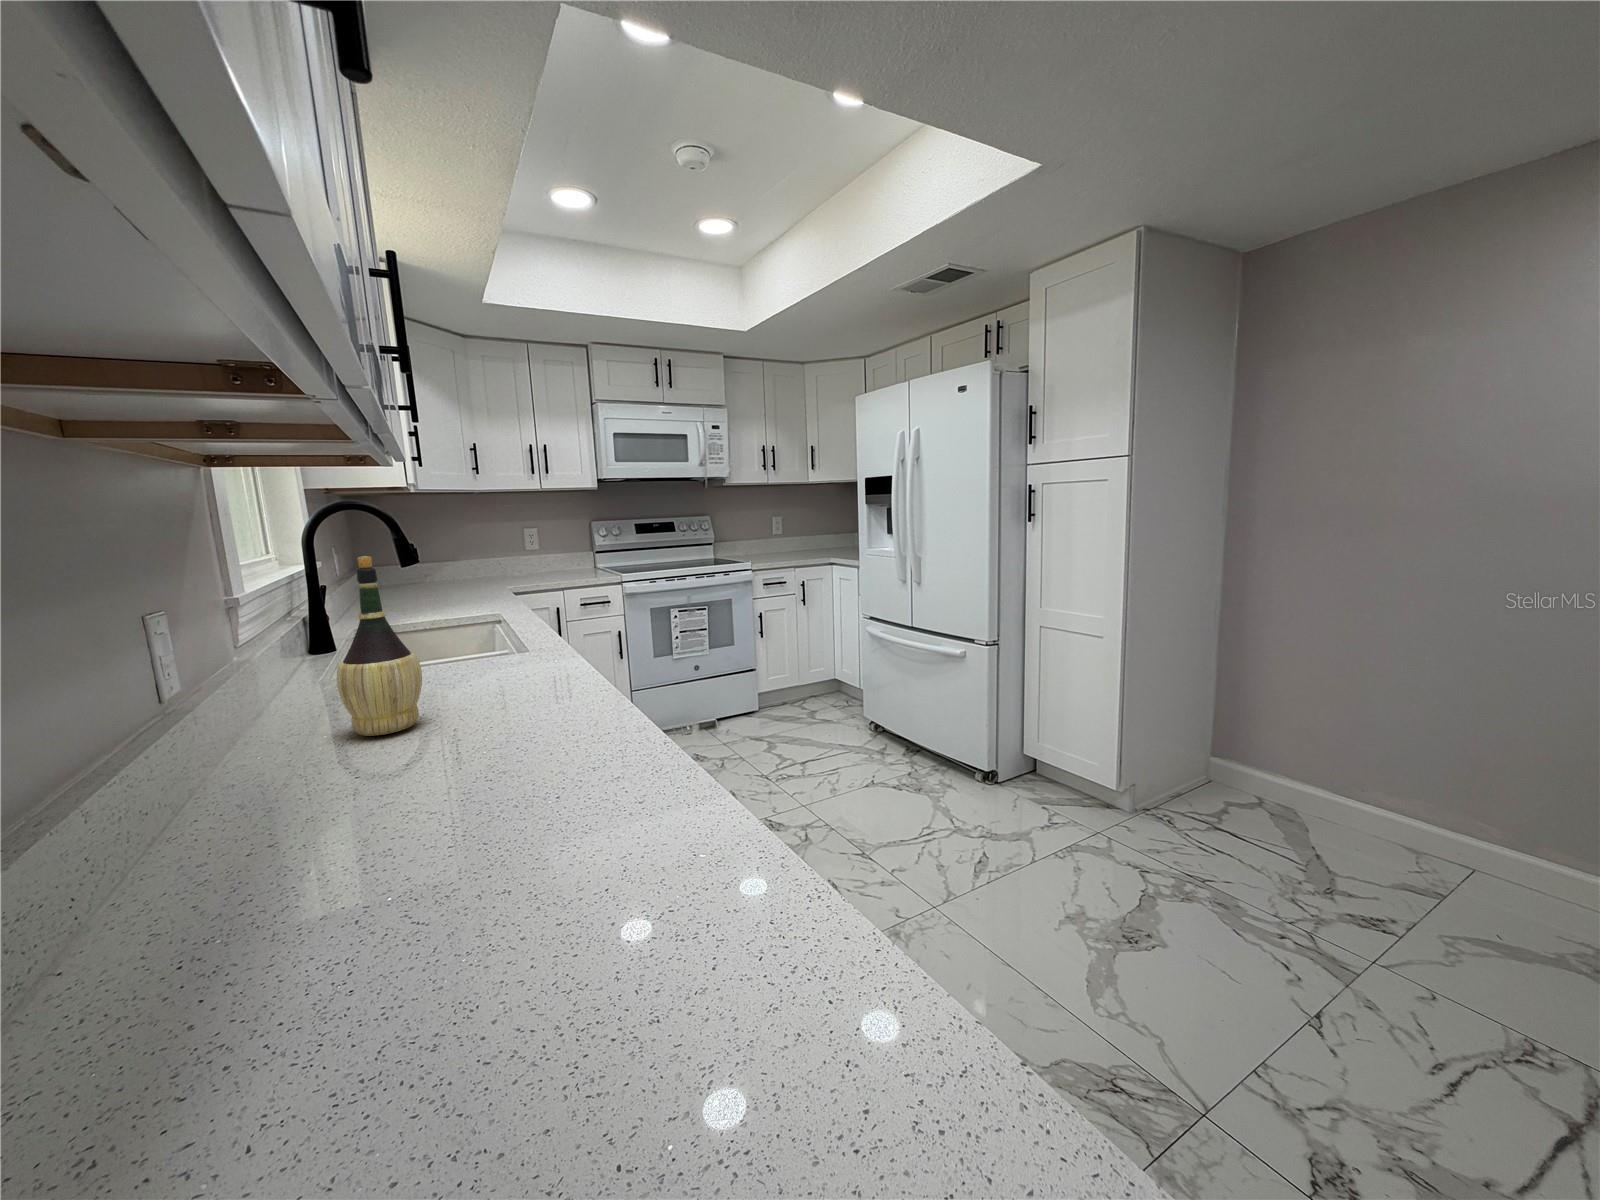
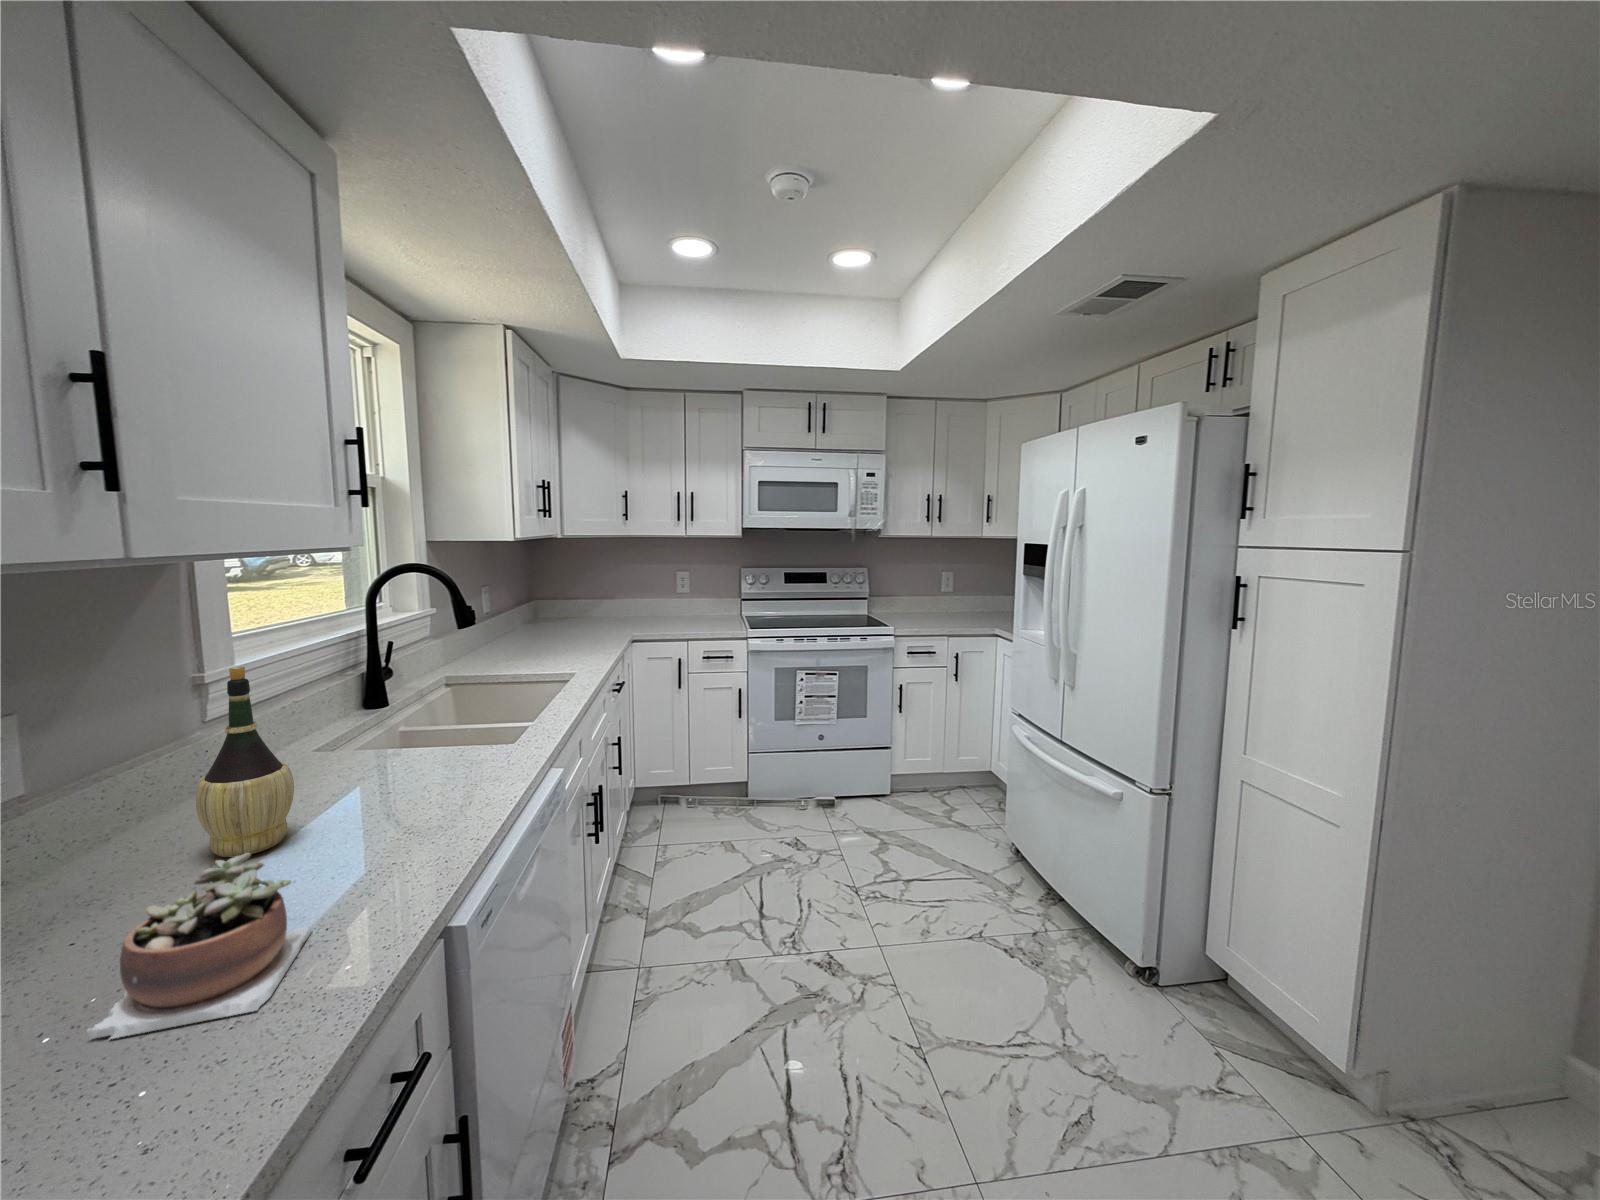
succulent plant: none [452,676,588,809] -> present [86,853,312,1039]

